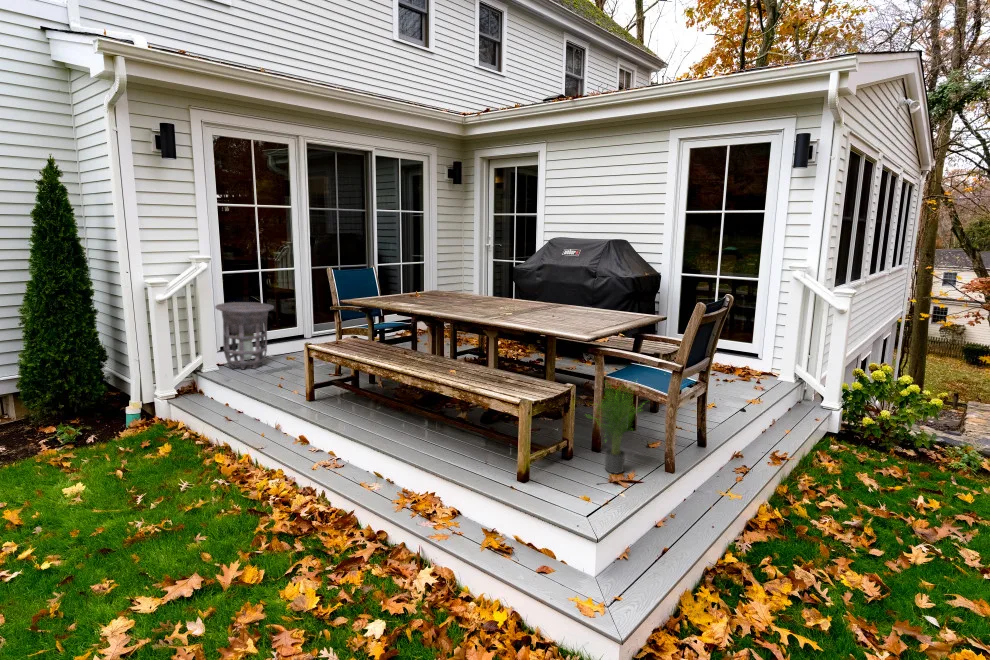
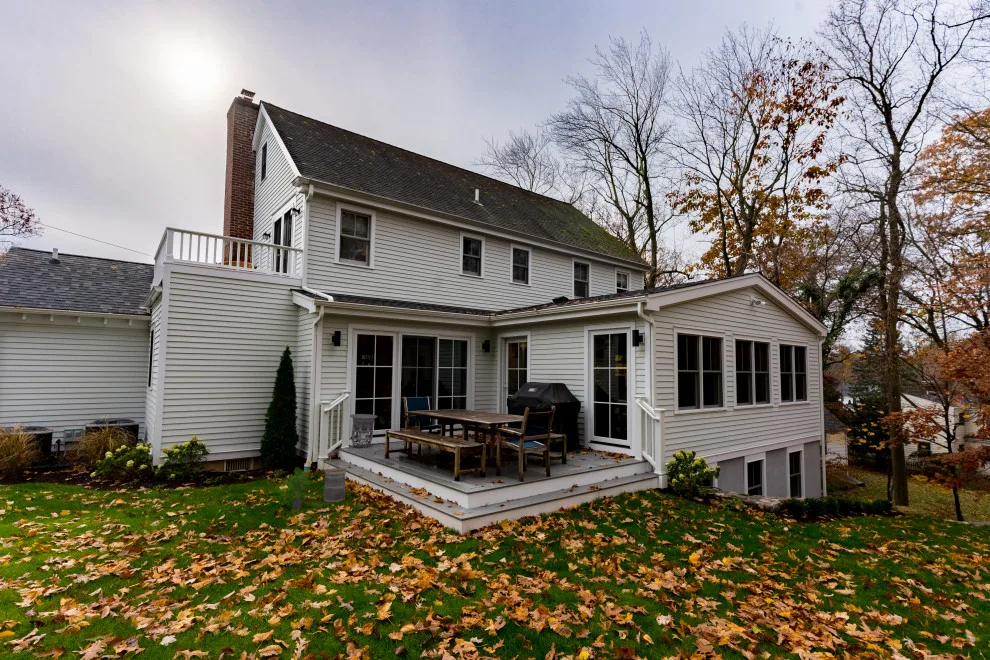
potted plant: present [594,386,641,473] -> present [290,470,307,509]
basket: none [177,424,239,538] -> present [324,459,346,502]

